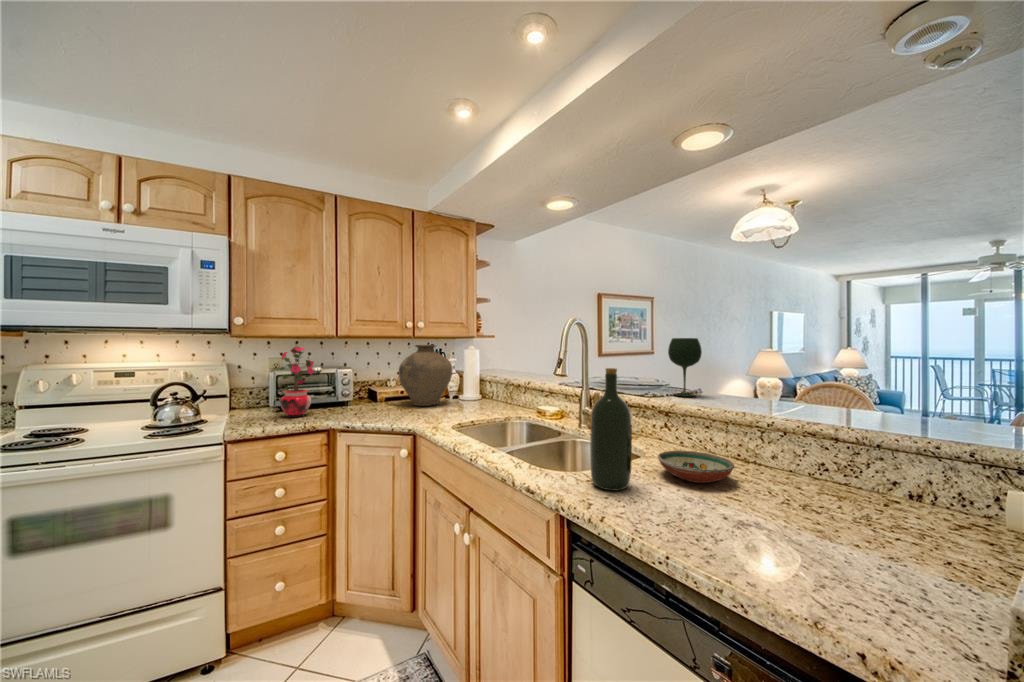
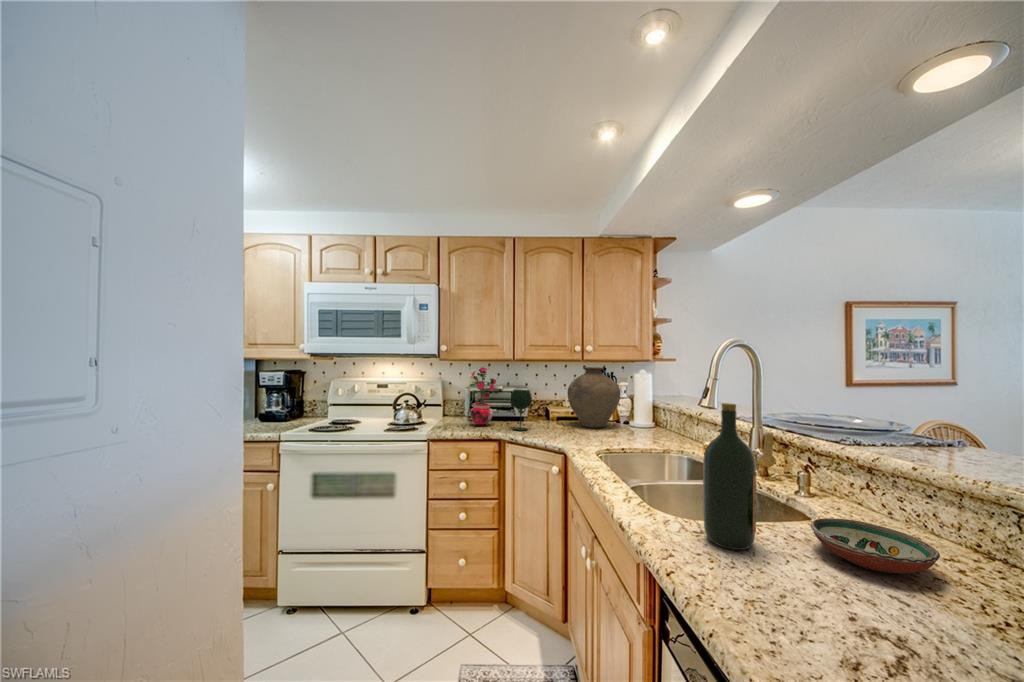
wine glass: present [668,338,702,397] -> present [511,389,532,431]

